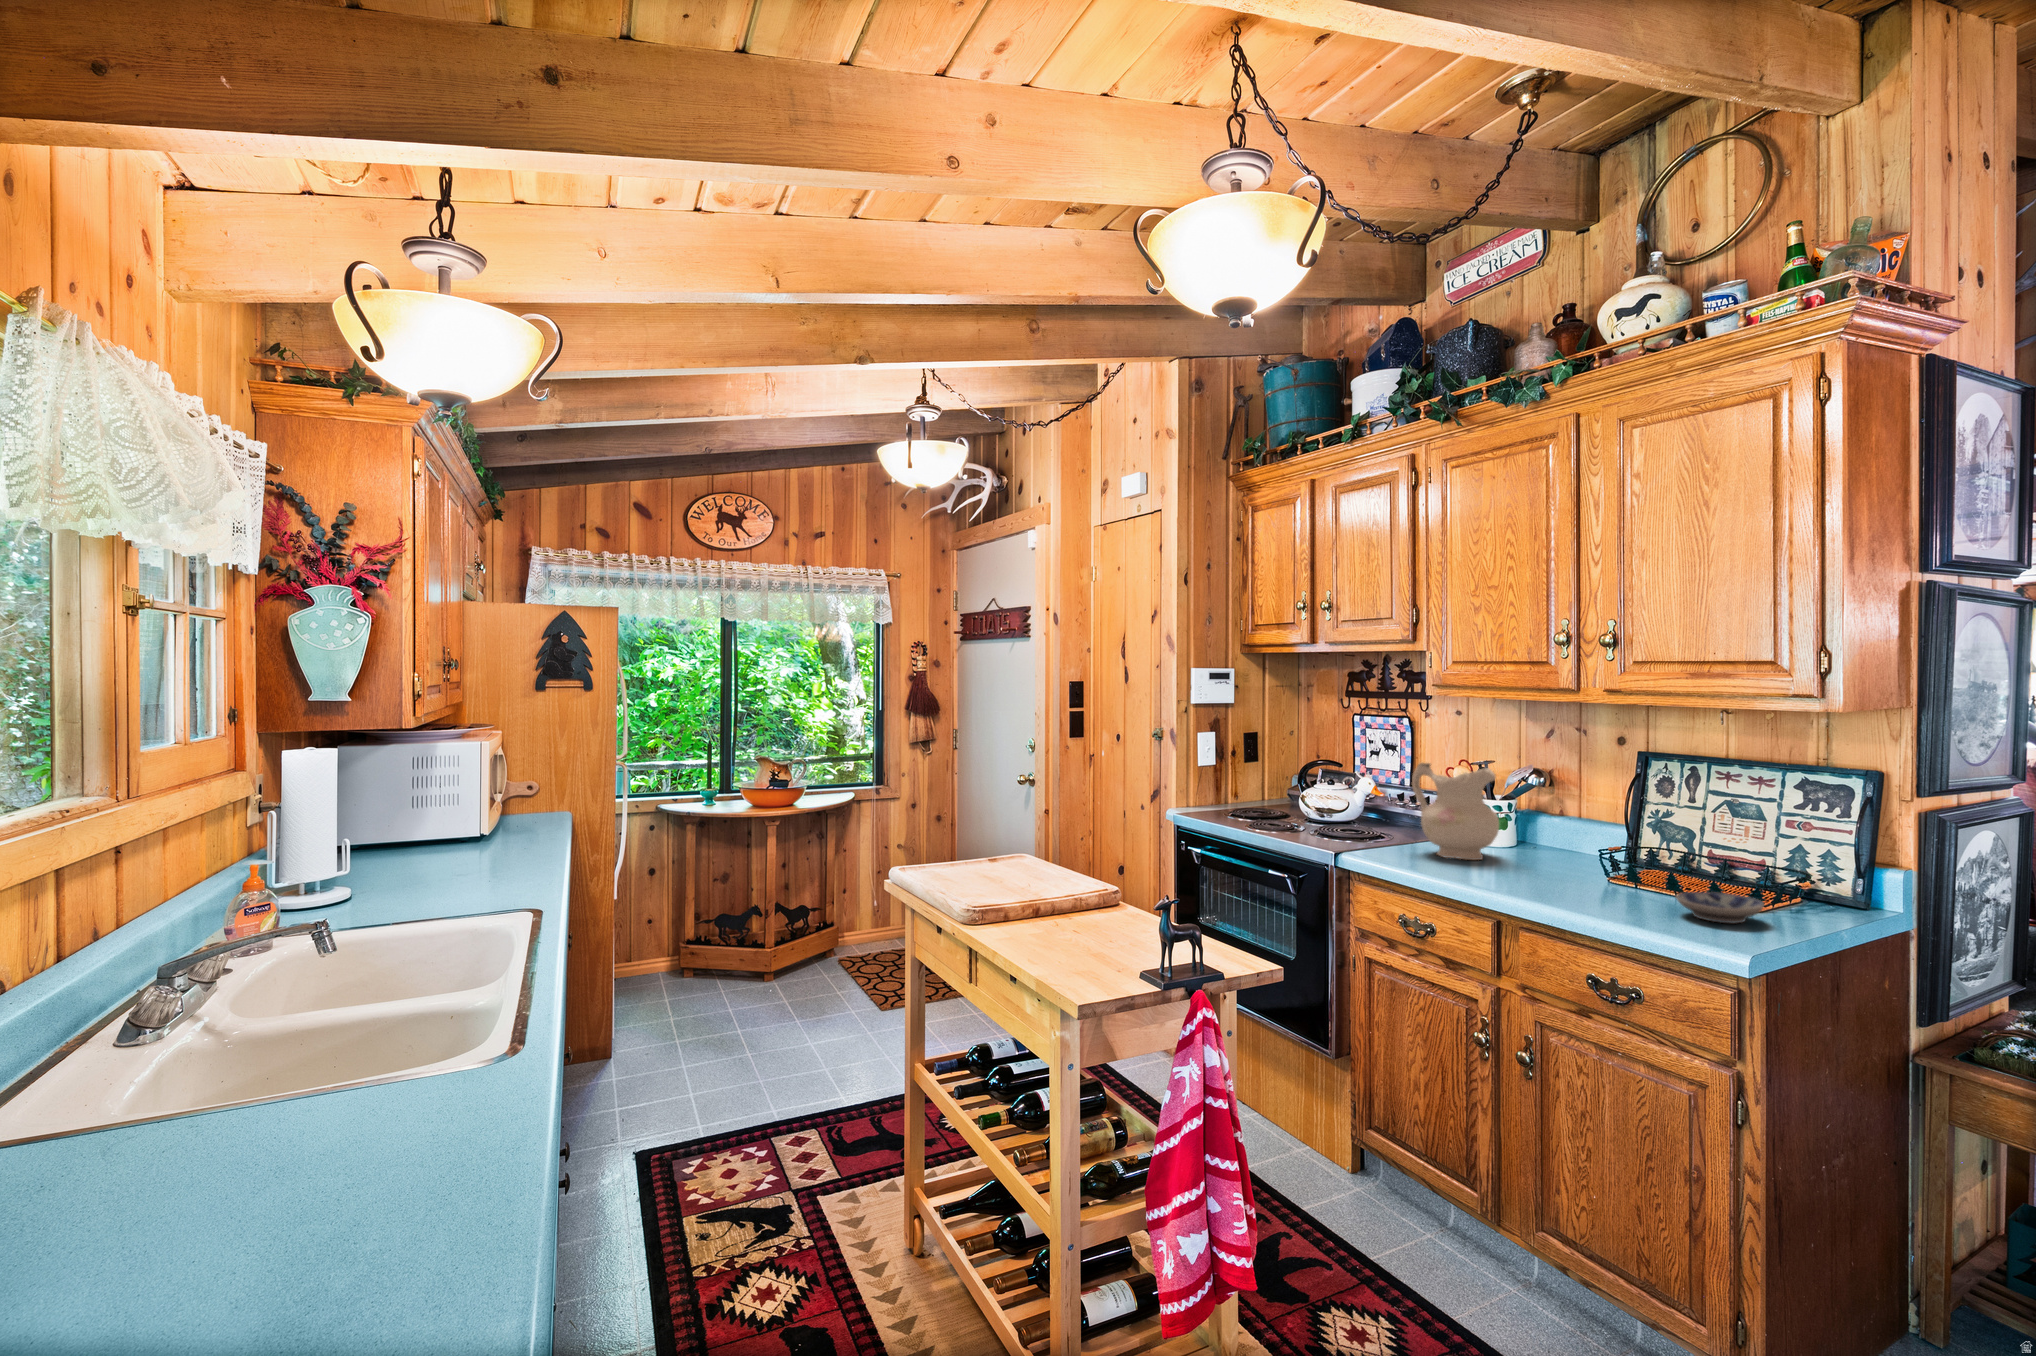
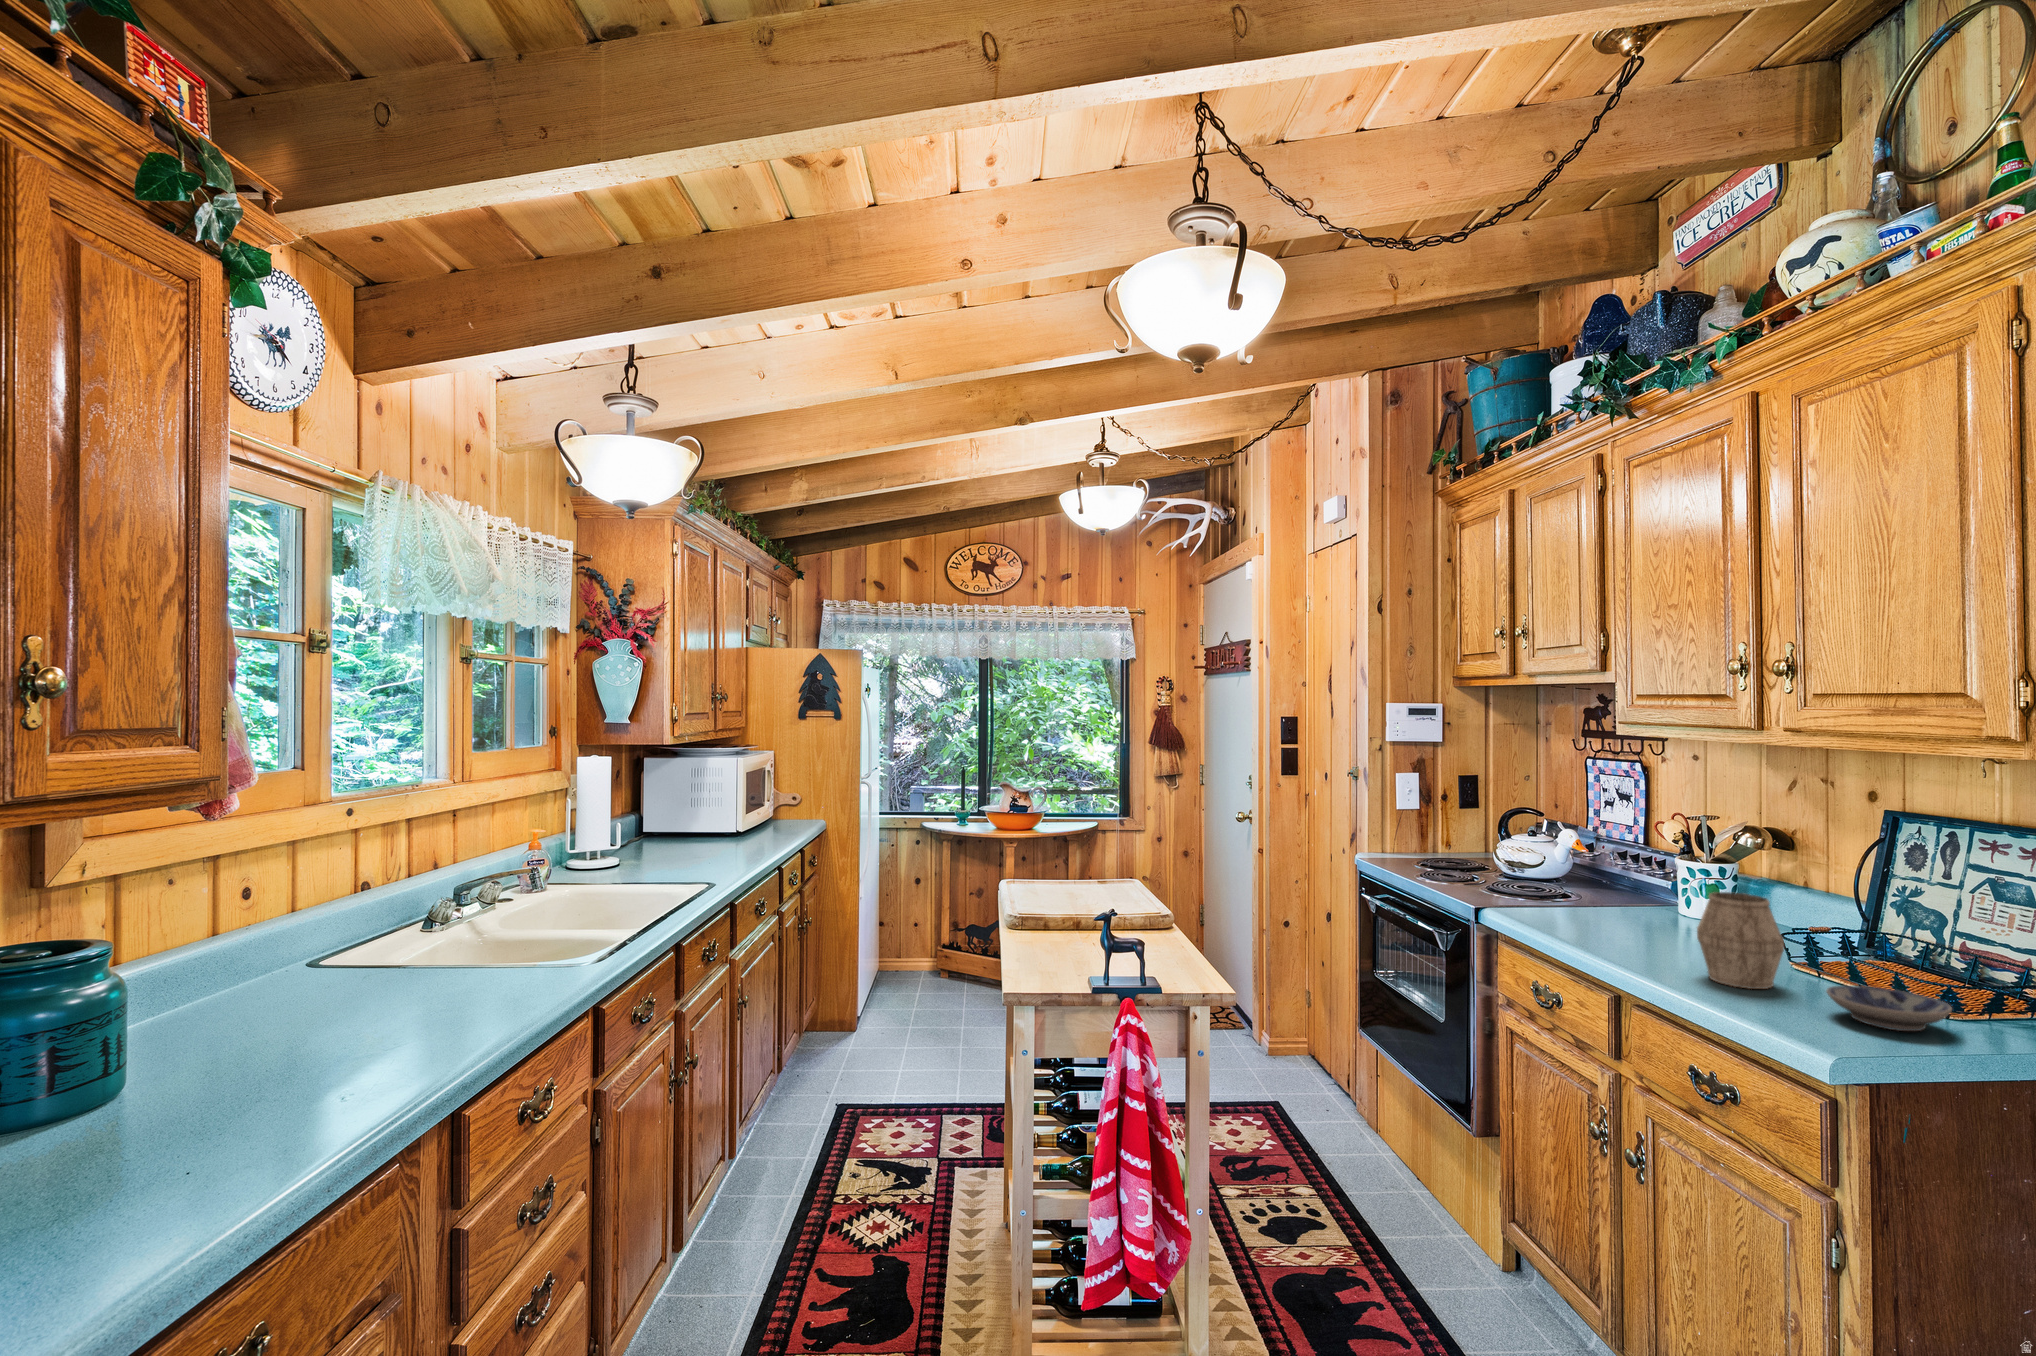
ceramic pitcher: present [1412,763,1499,860] -> none [1588,807,1692,928]
mug: none [1560,827,1628,904] -> present [1697,892,1784,989]

